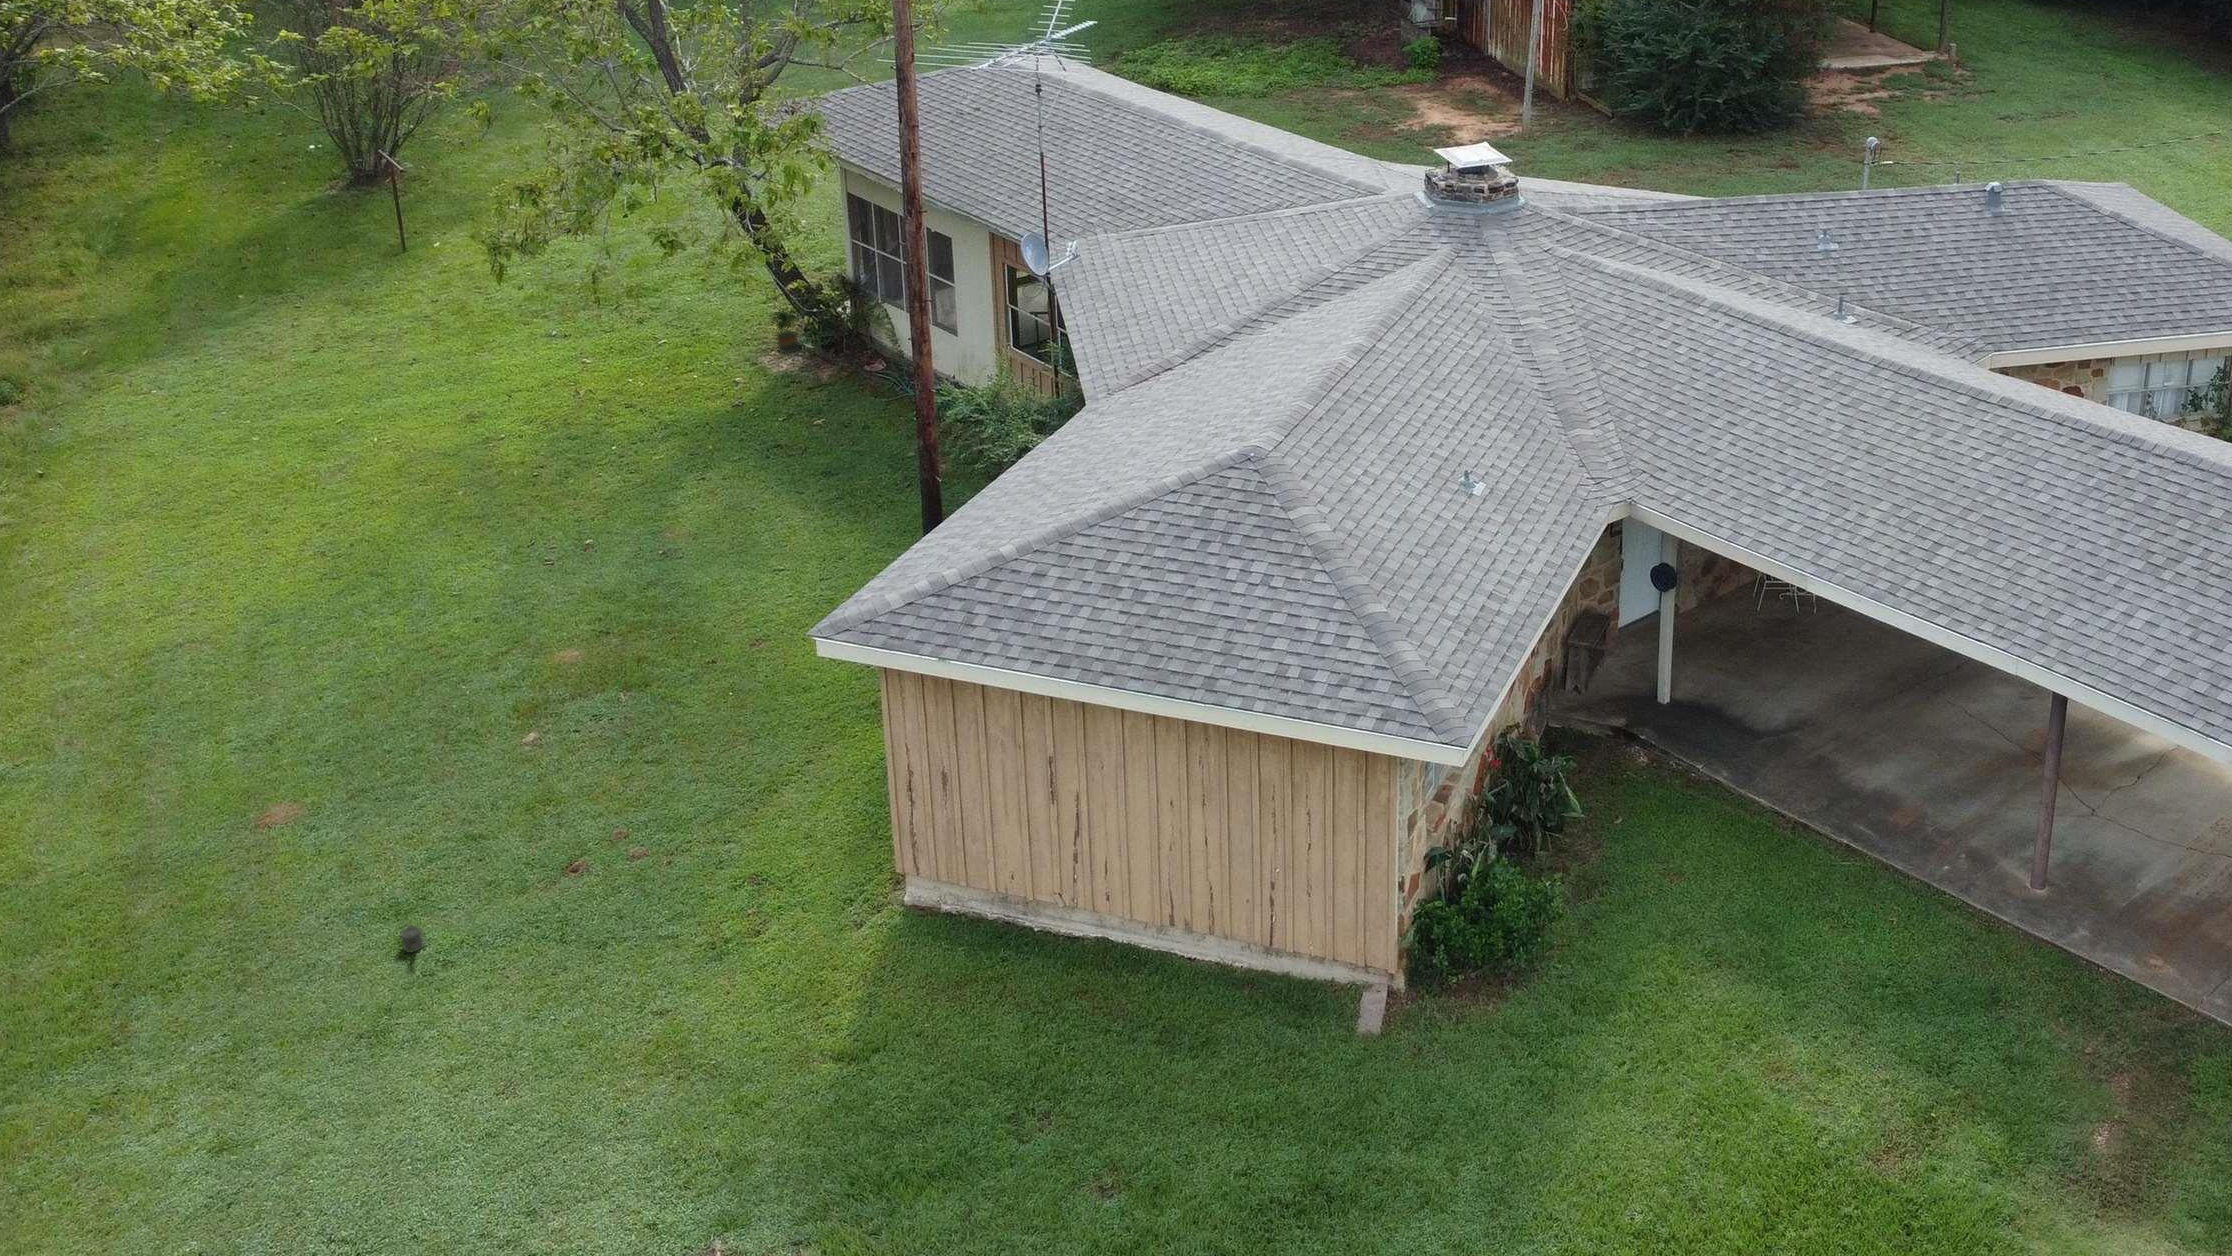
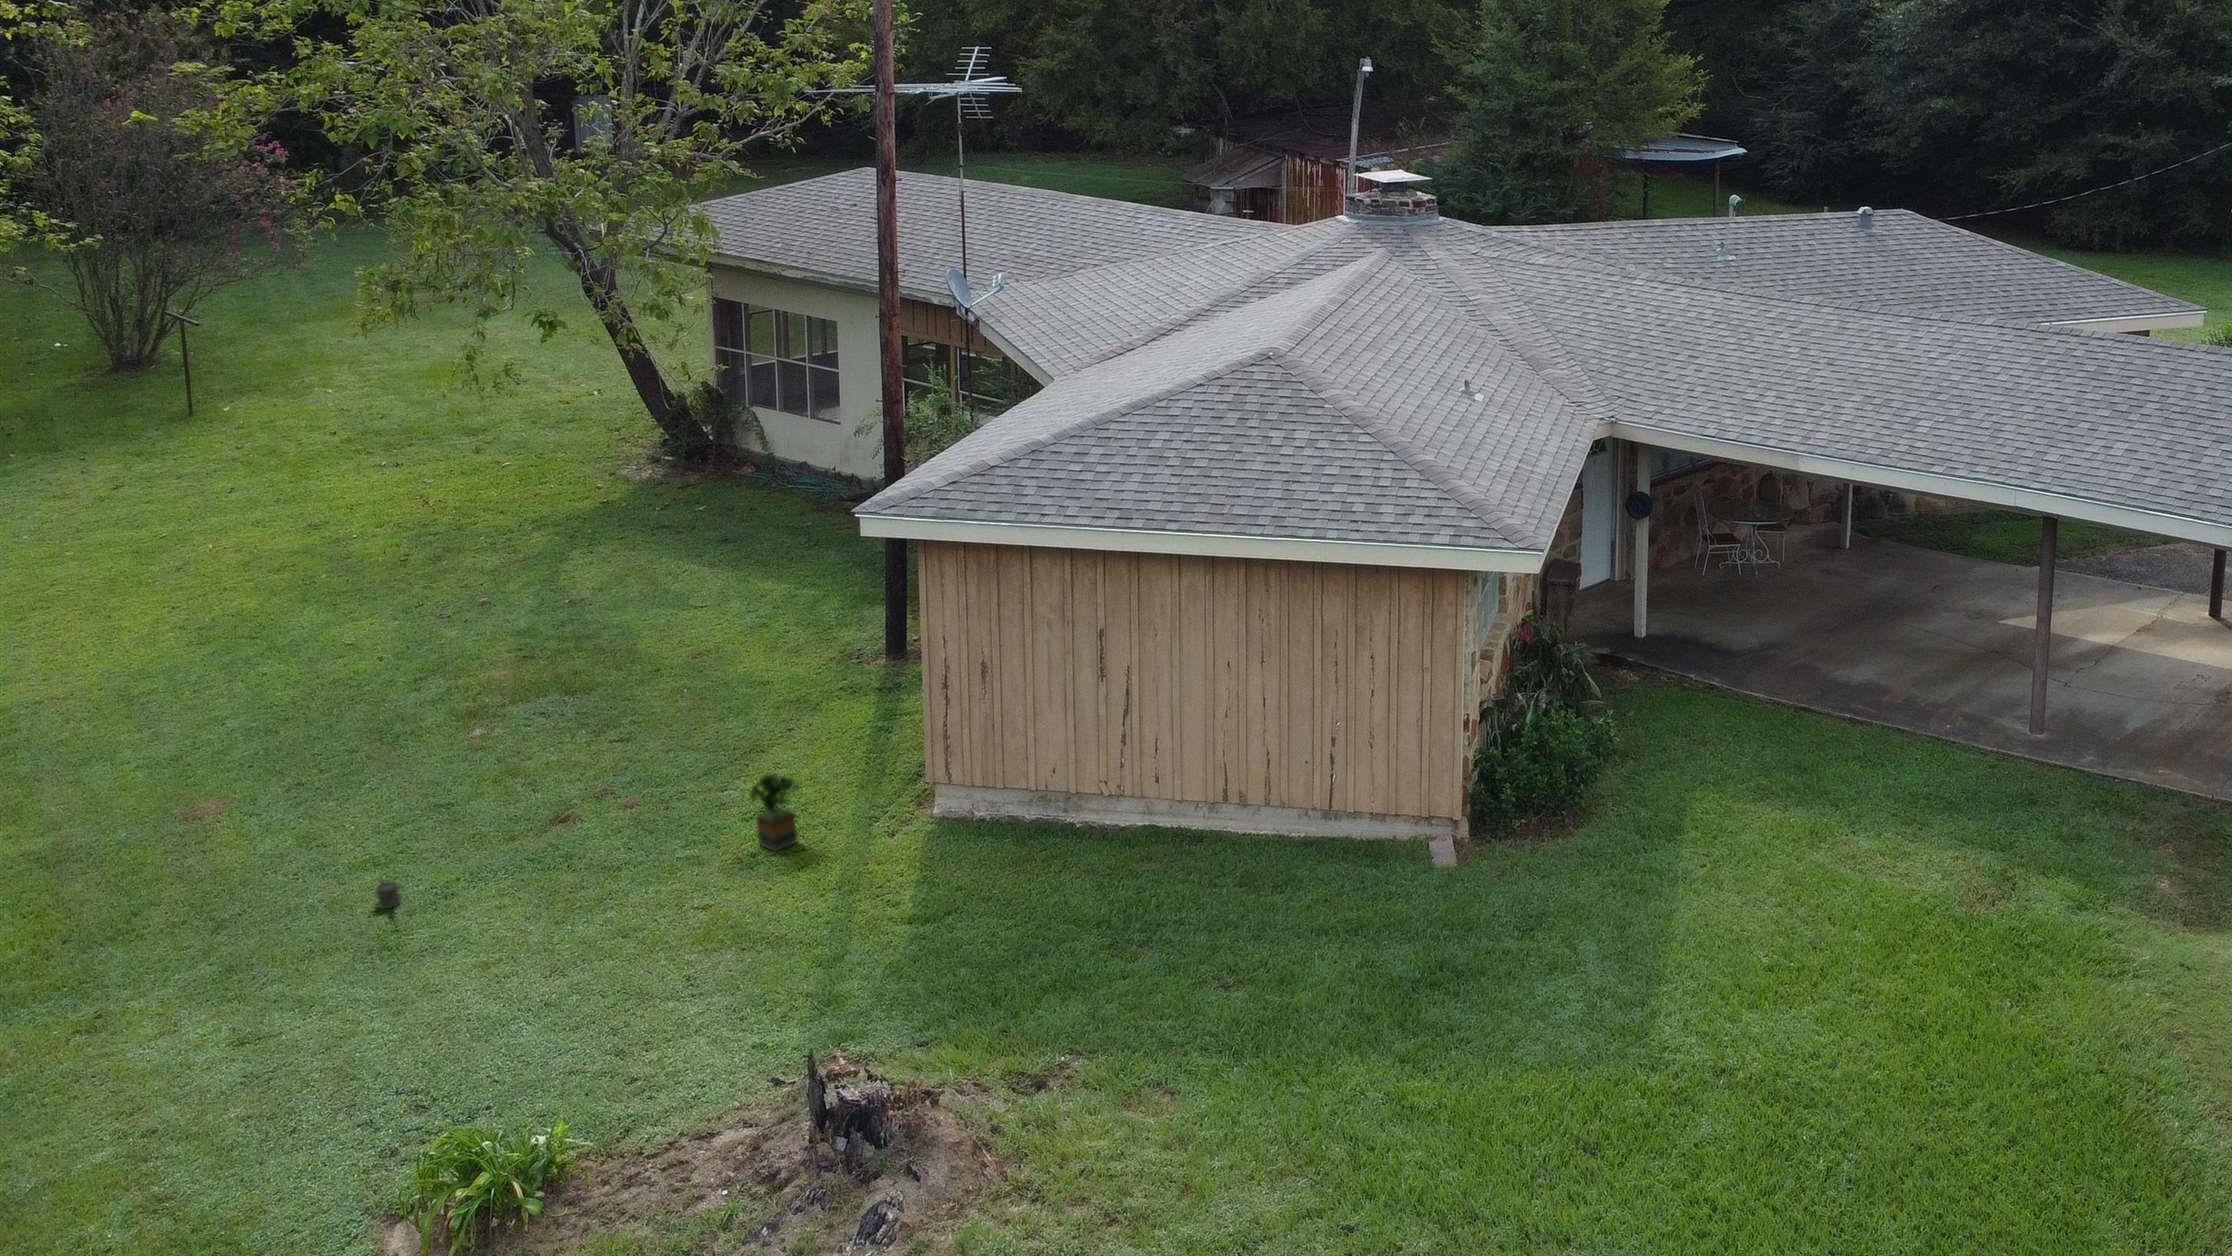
potted tree: present [771,311,799,353] -> present [750,774,799,851]

